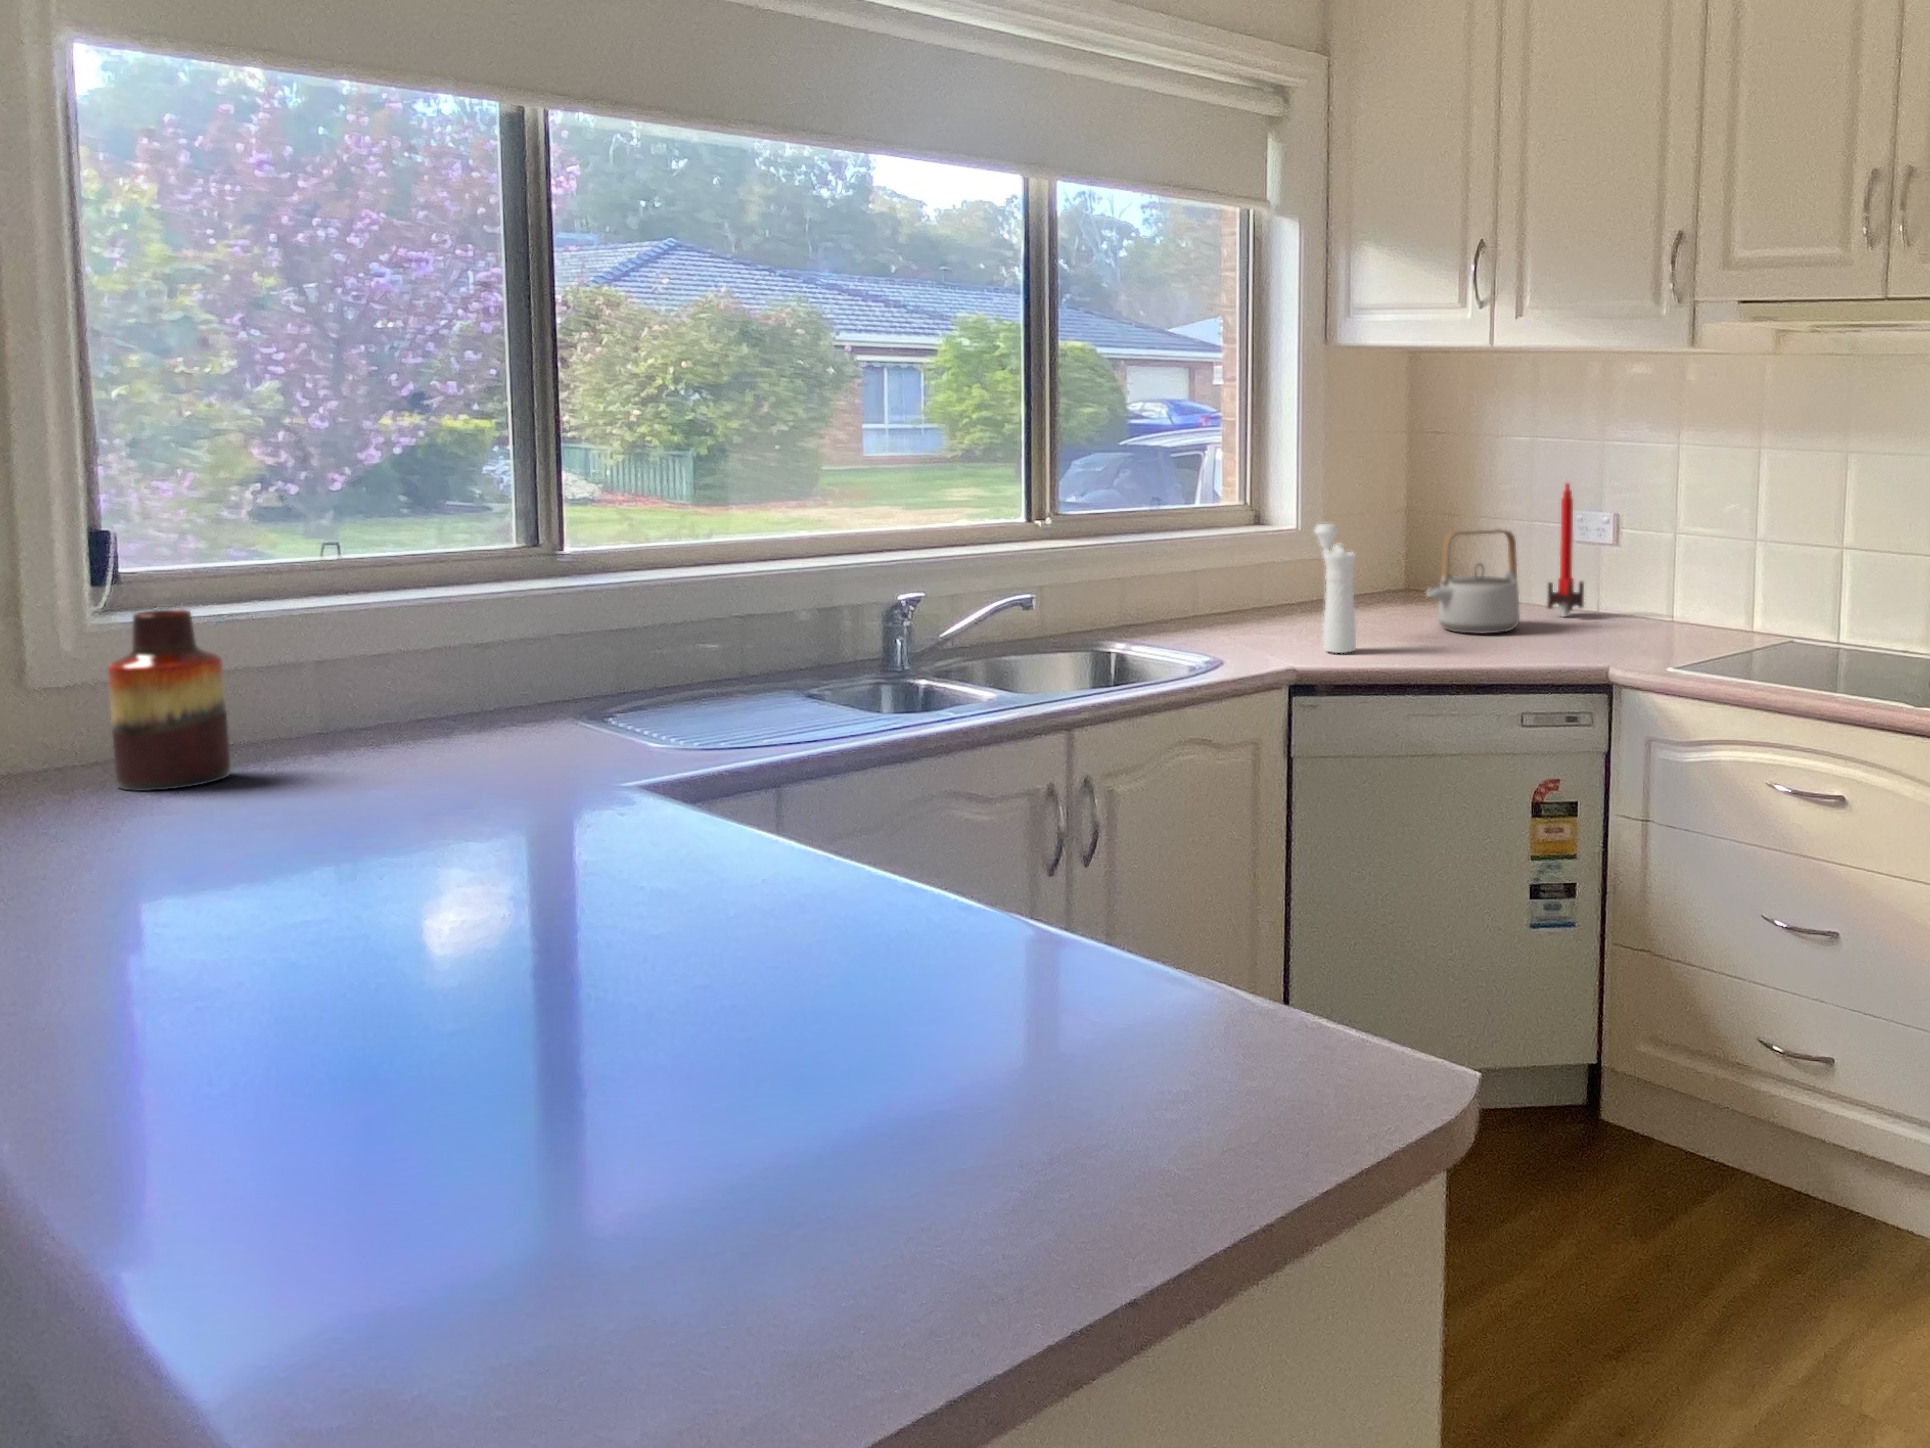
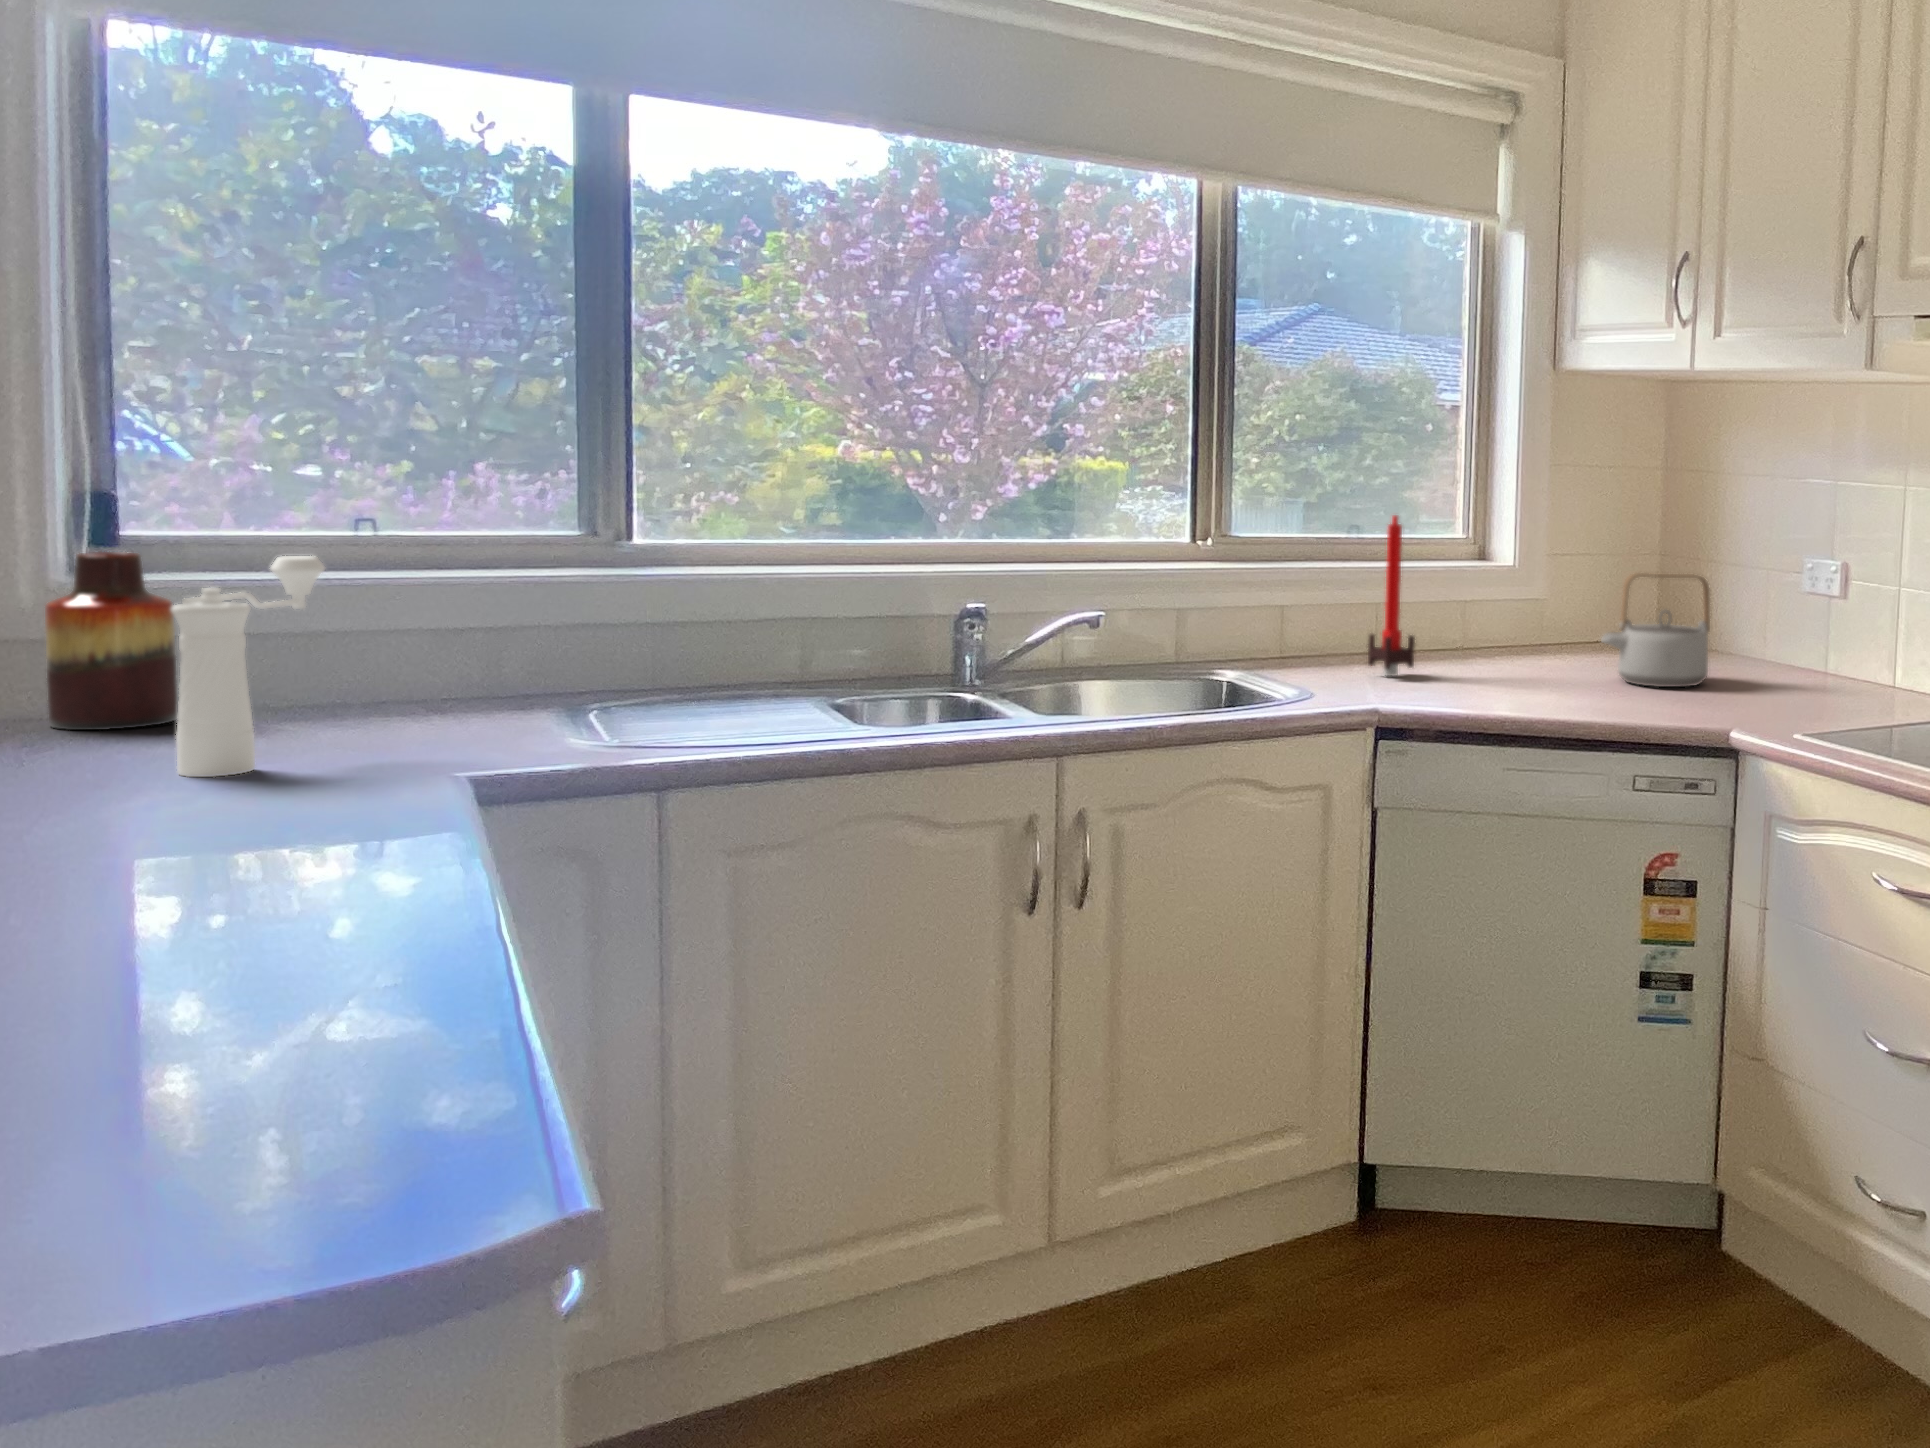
candle: present [1547,483,1584,617] -> present [1368,515,1415,676]
pepper mill: present [1315,524,1356,653] -> present [171,556,325,777]

